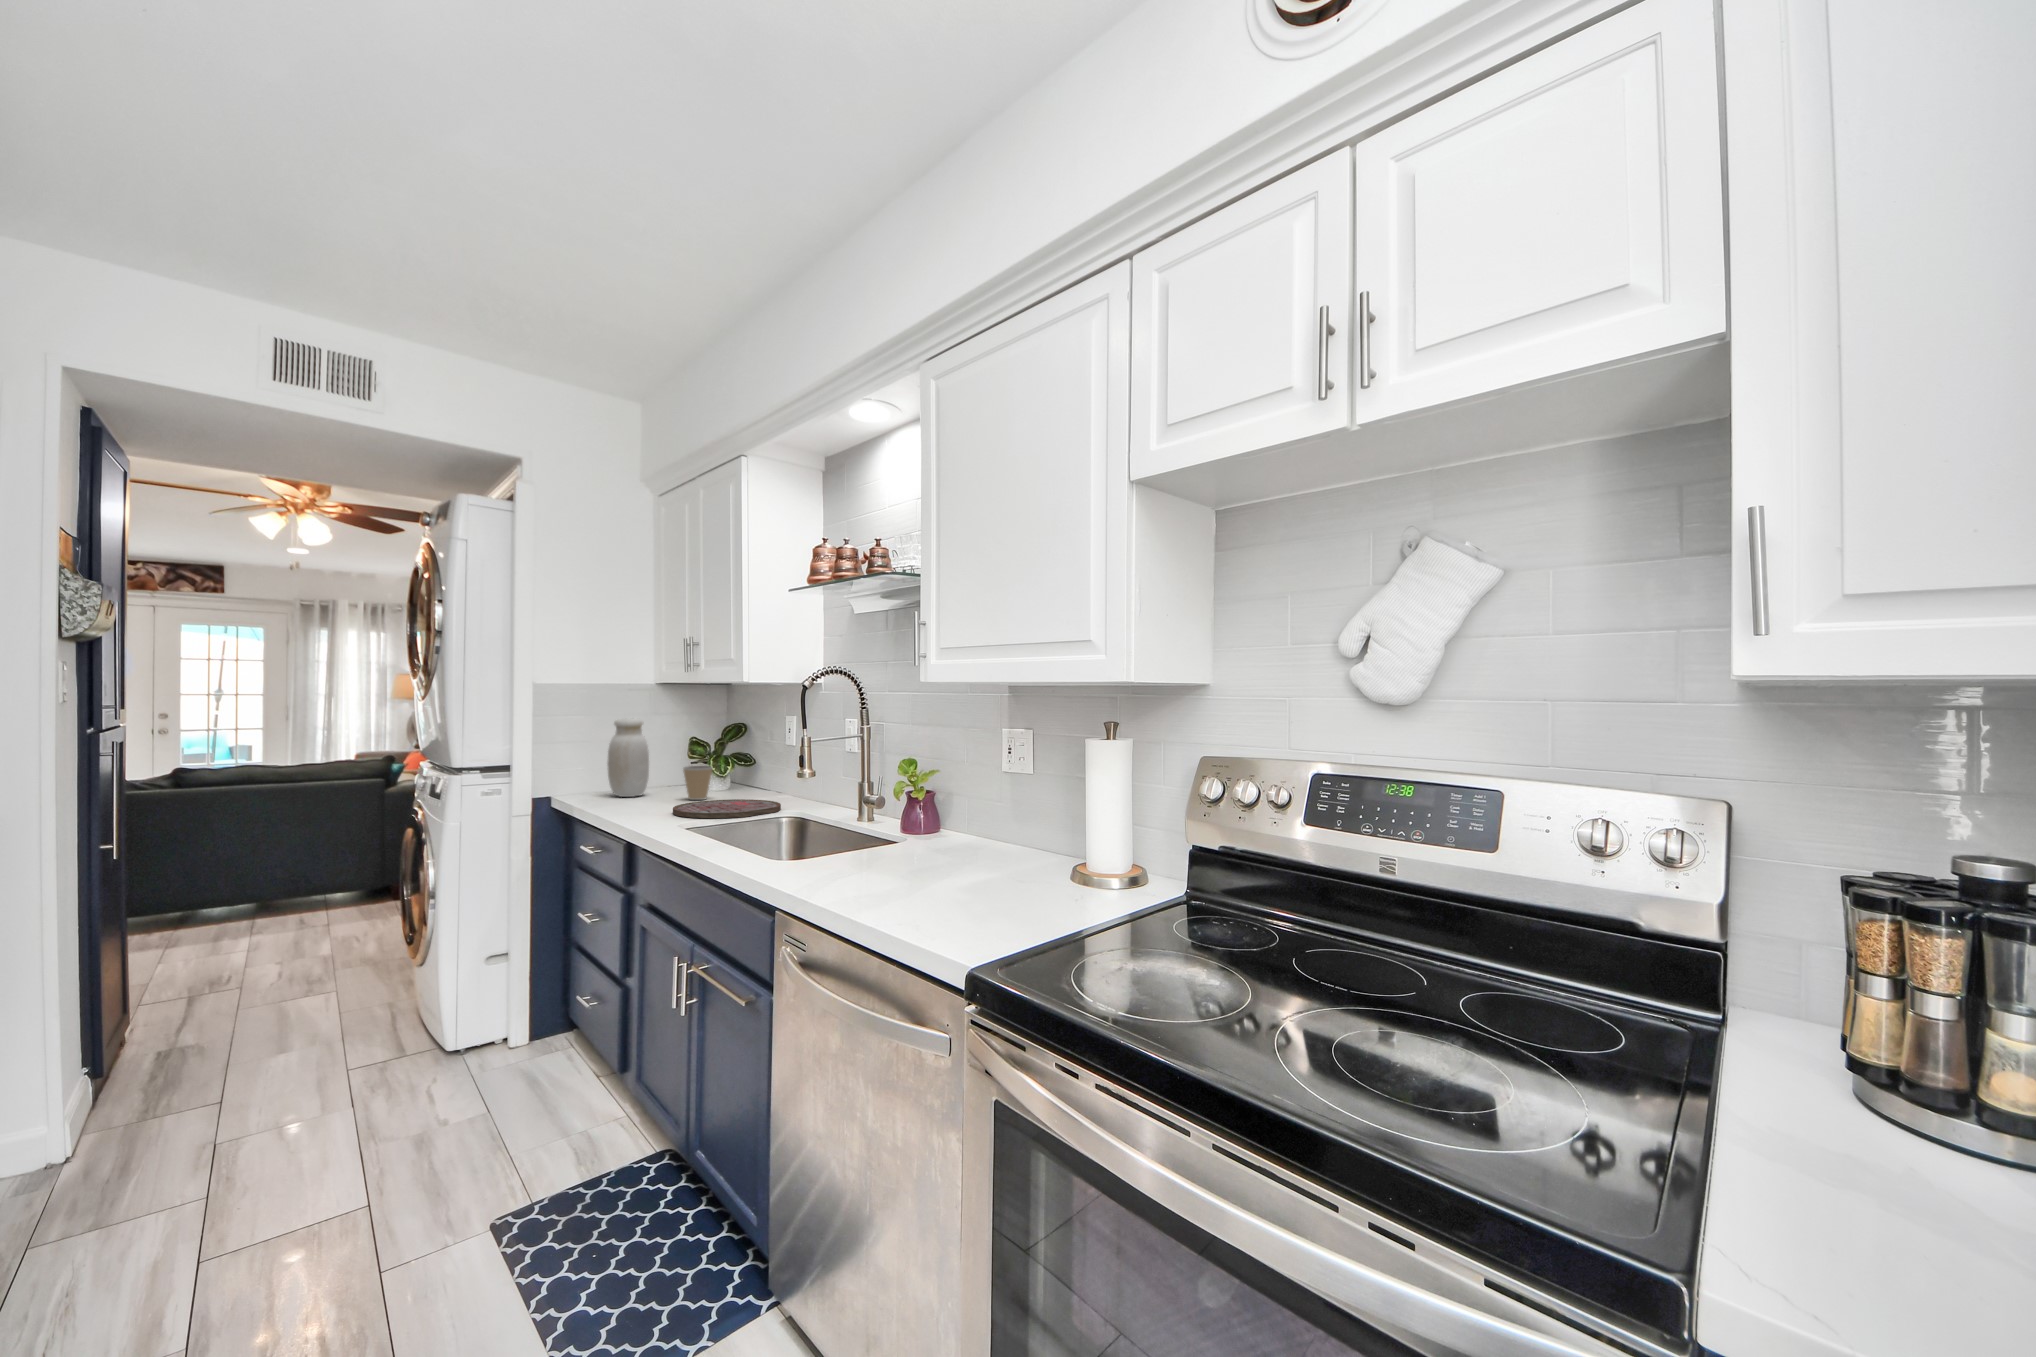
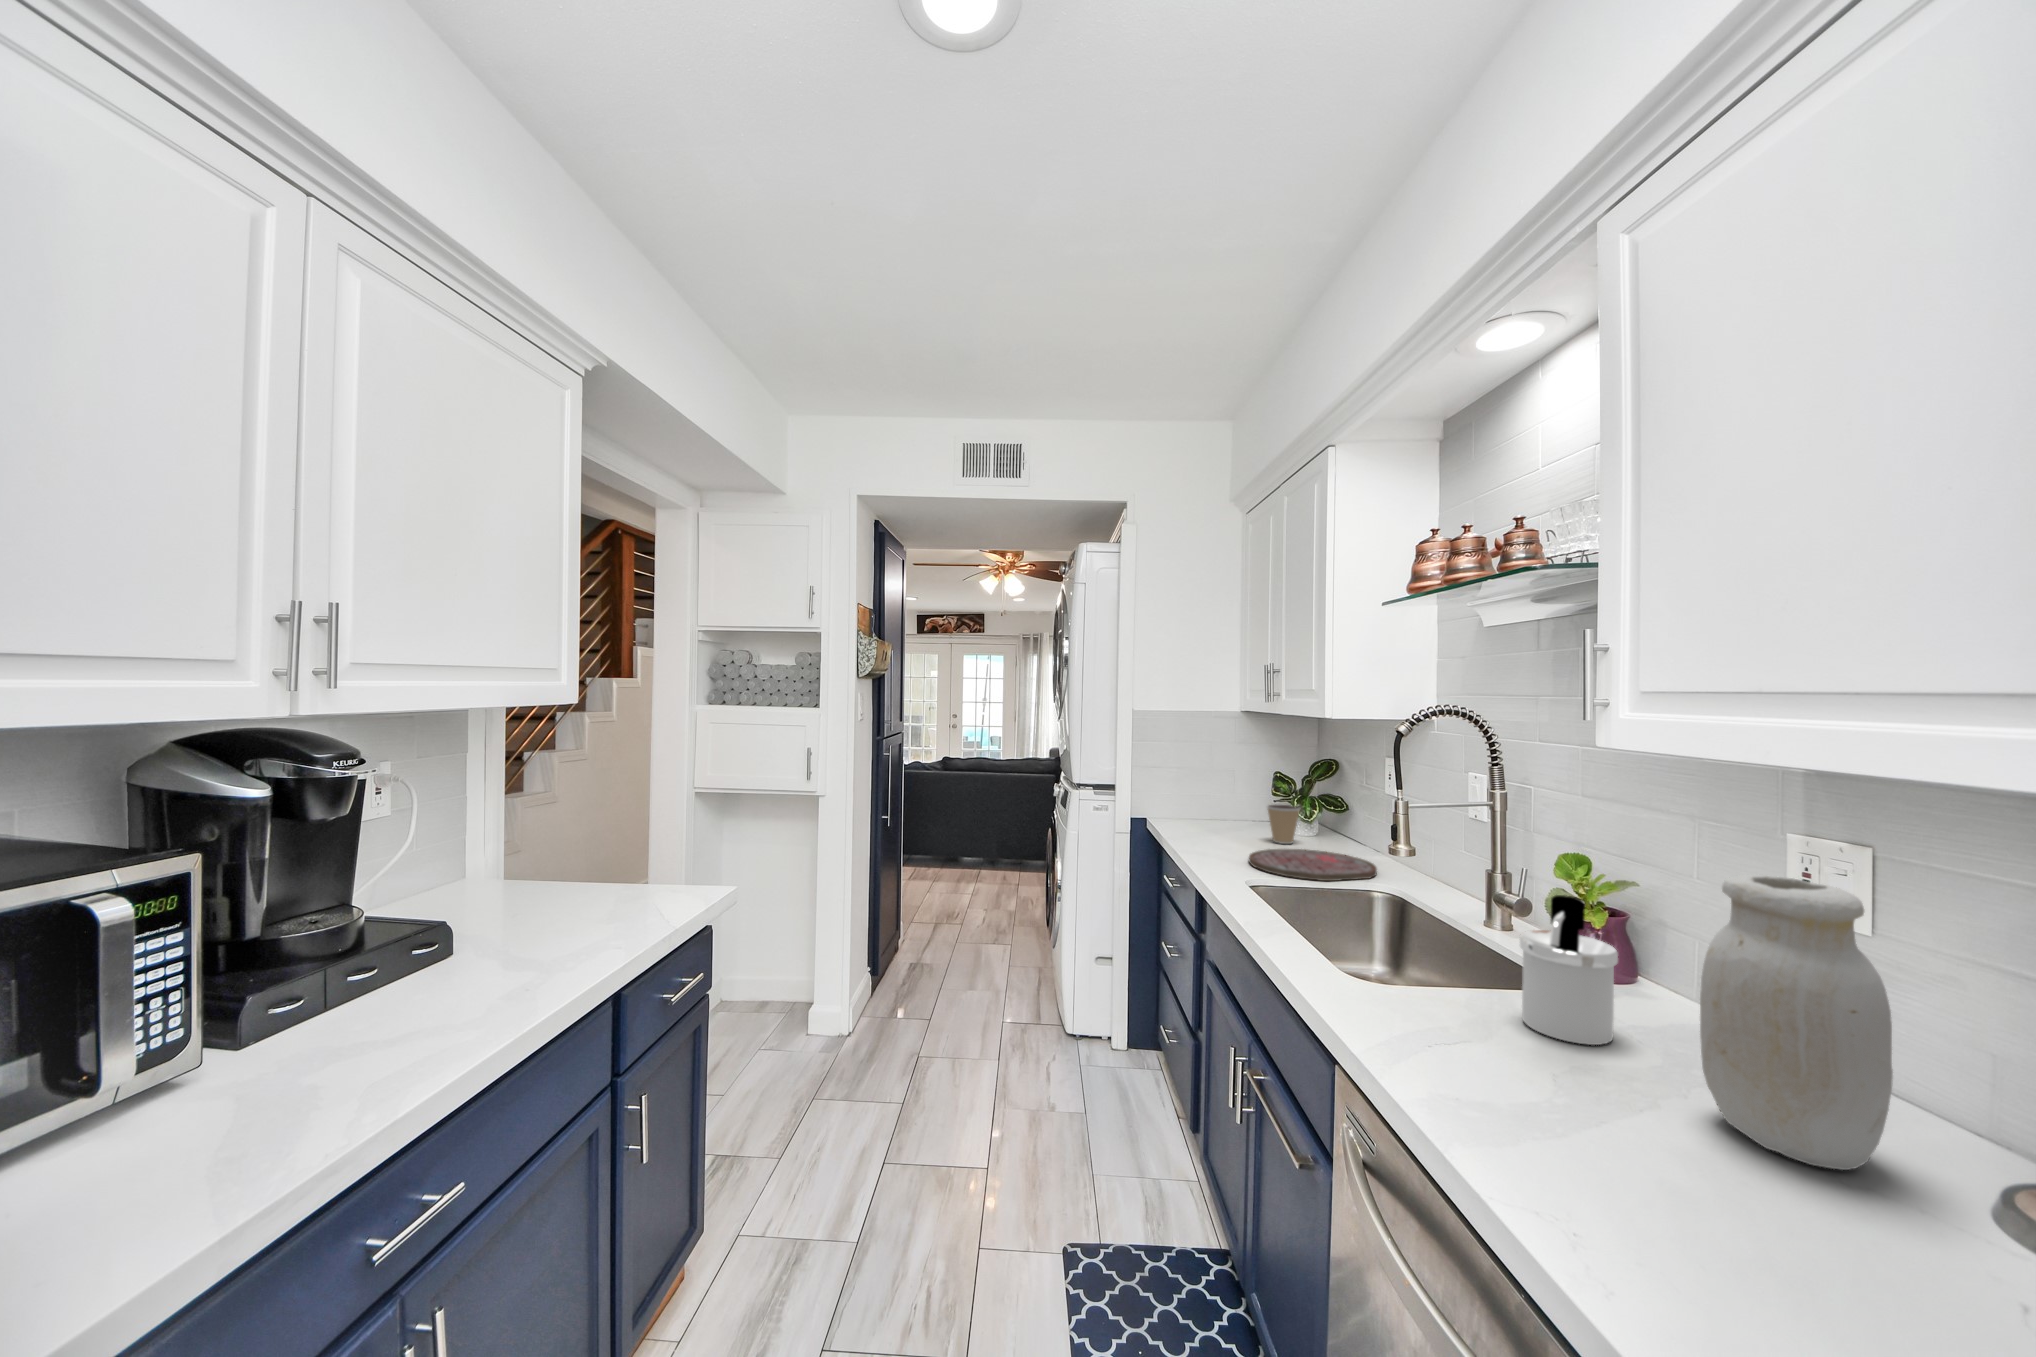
jar: present [607,718,649,797] -> present [1700,875,1893,1170]
soap dispenser: none [881,777,931,863] -> present [1520,895,1618,1045]

